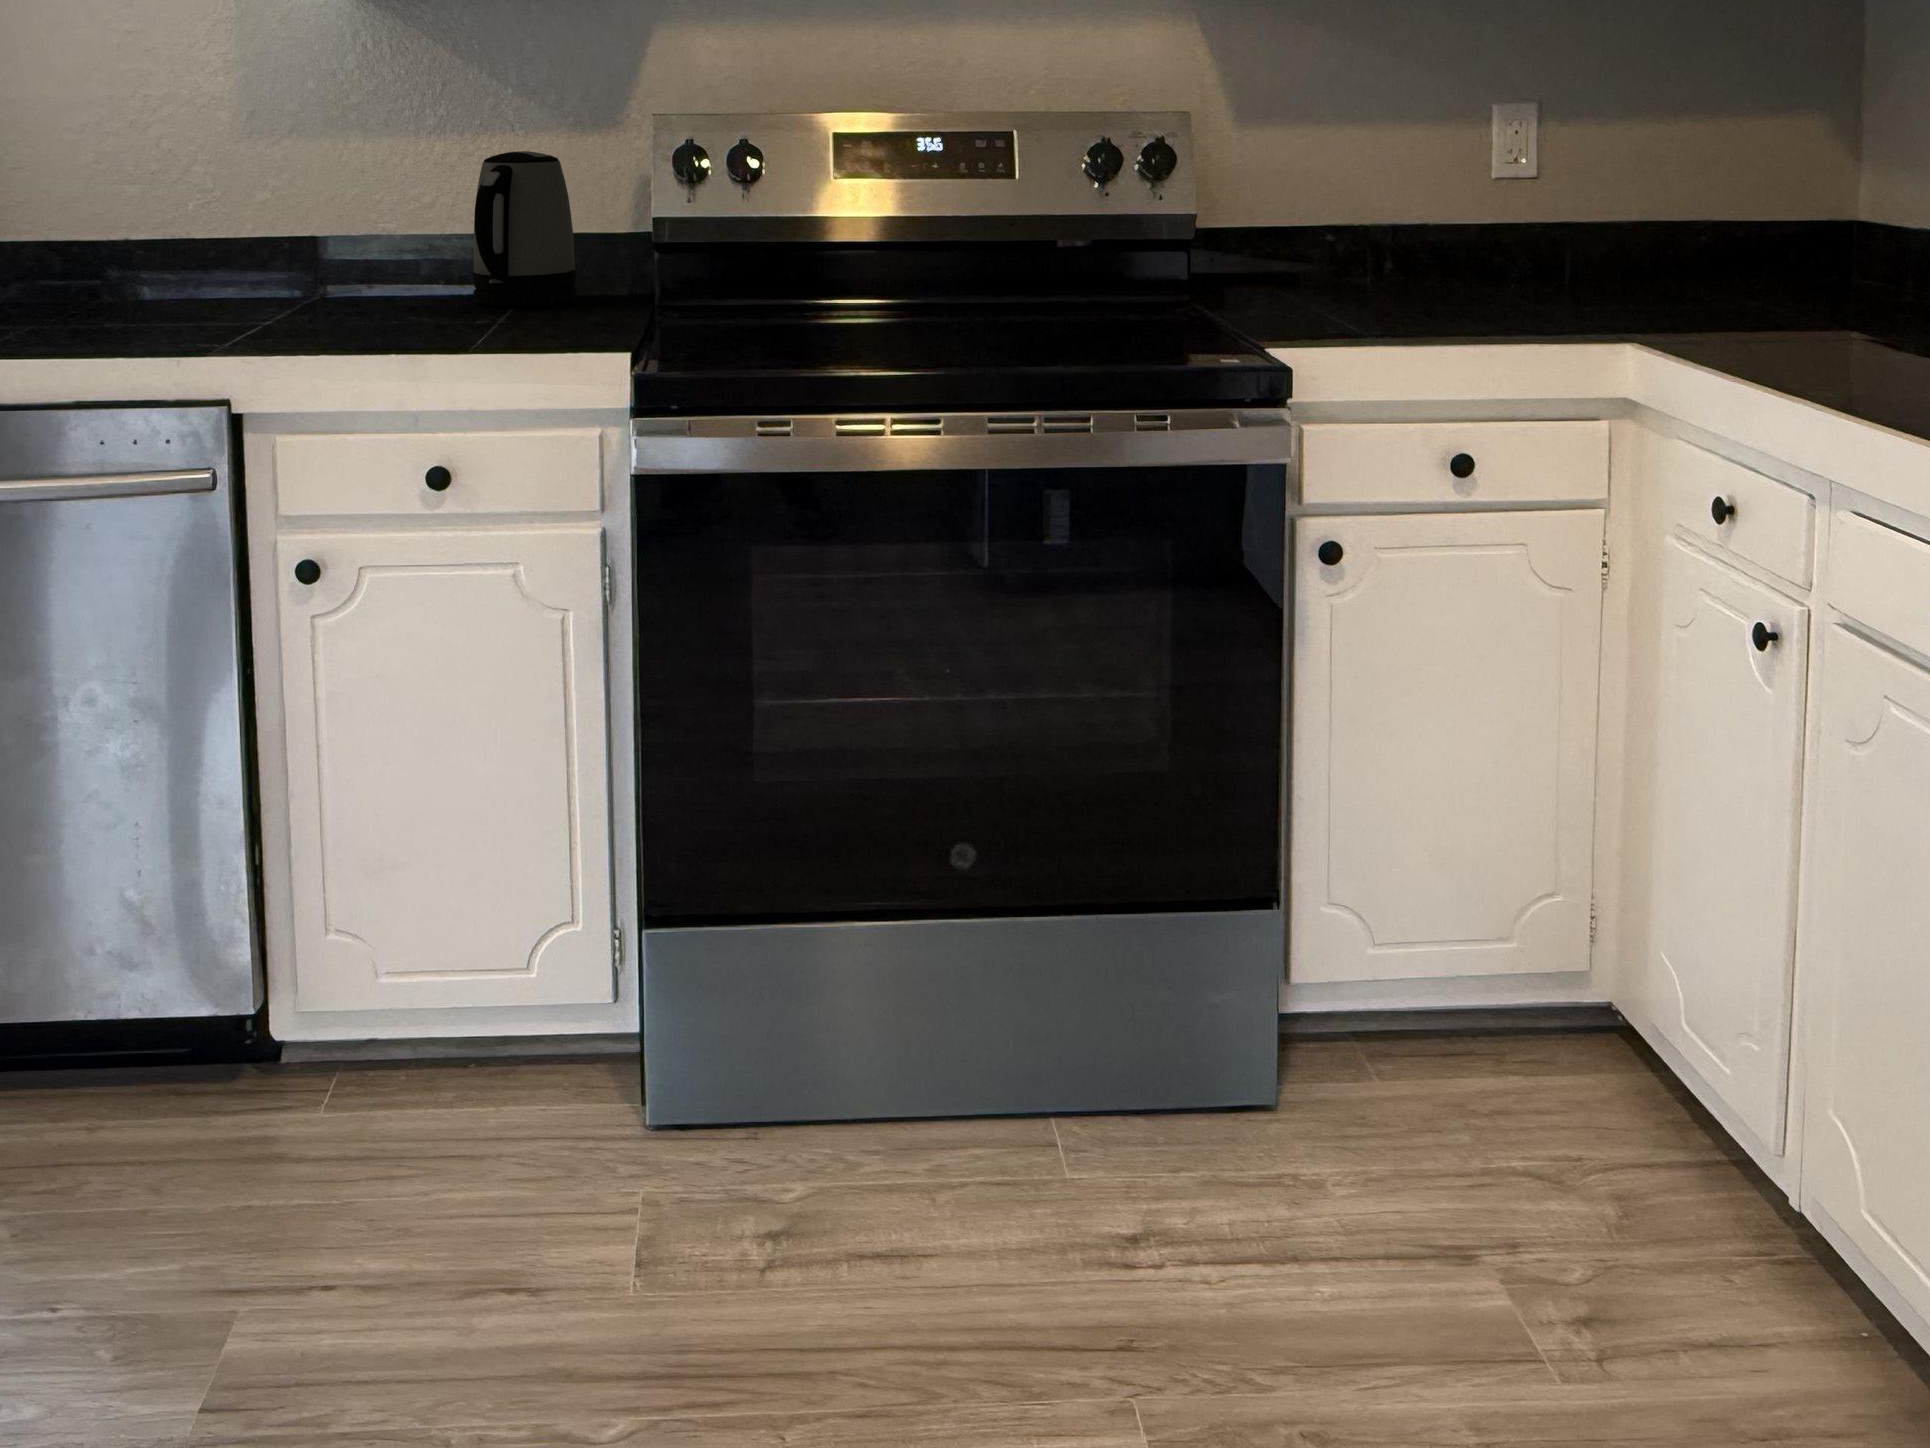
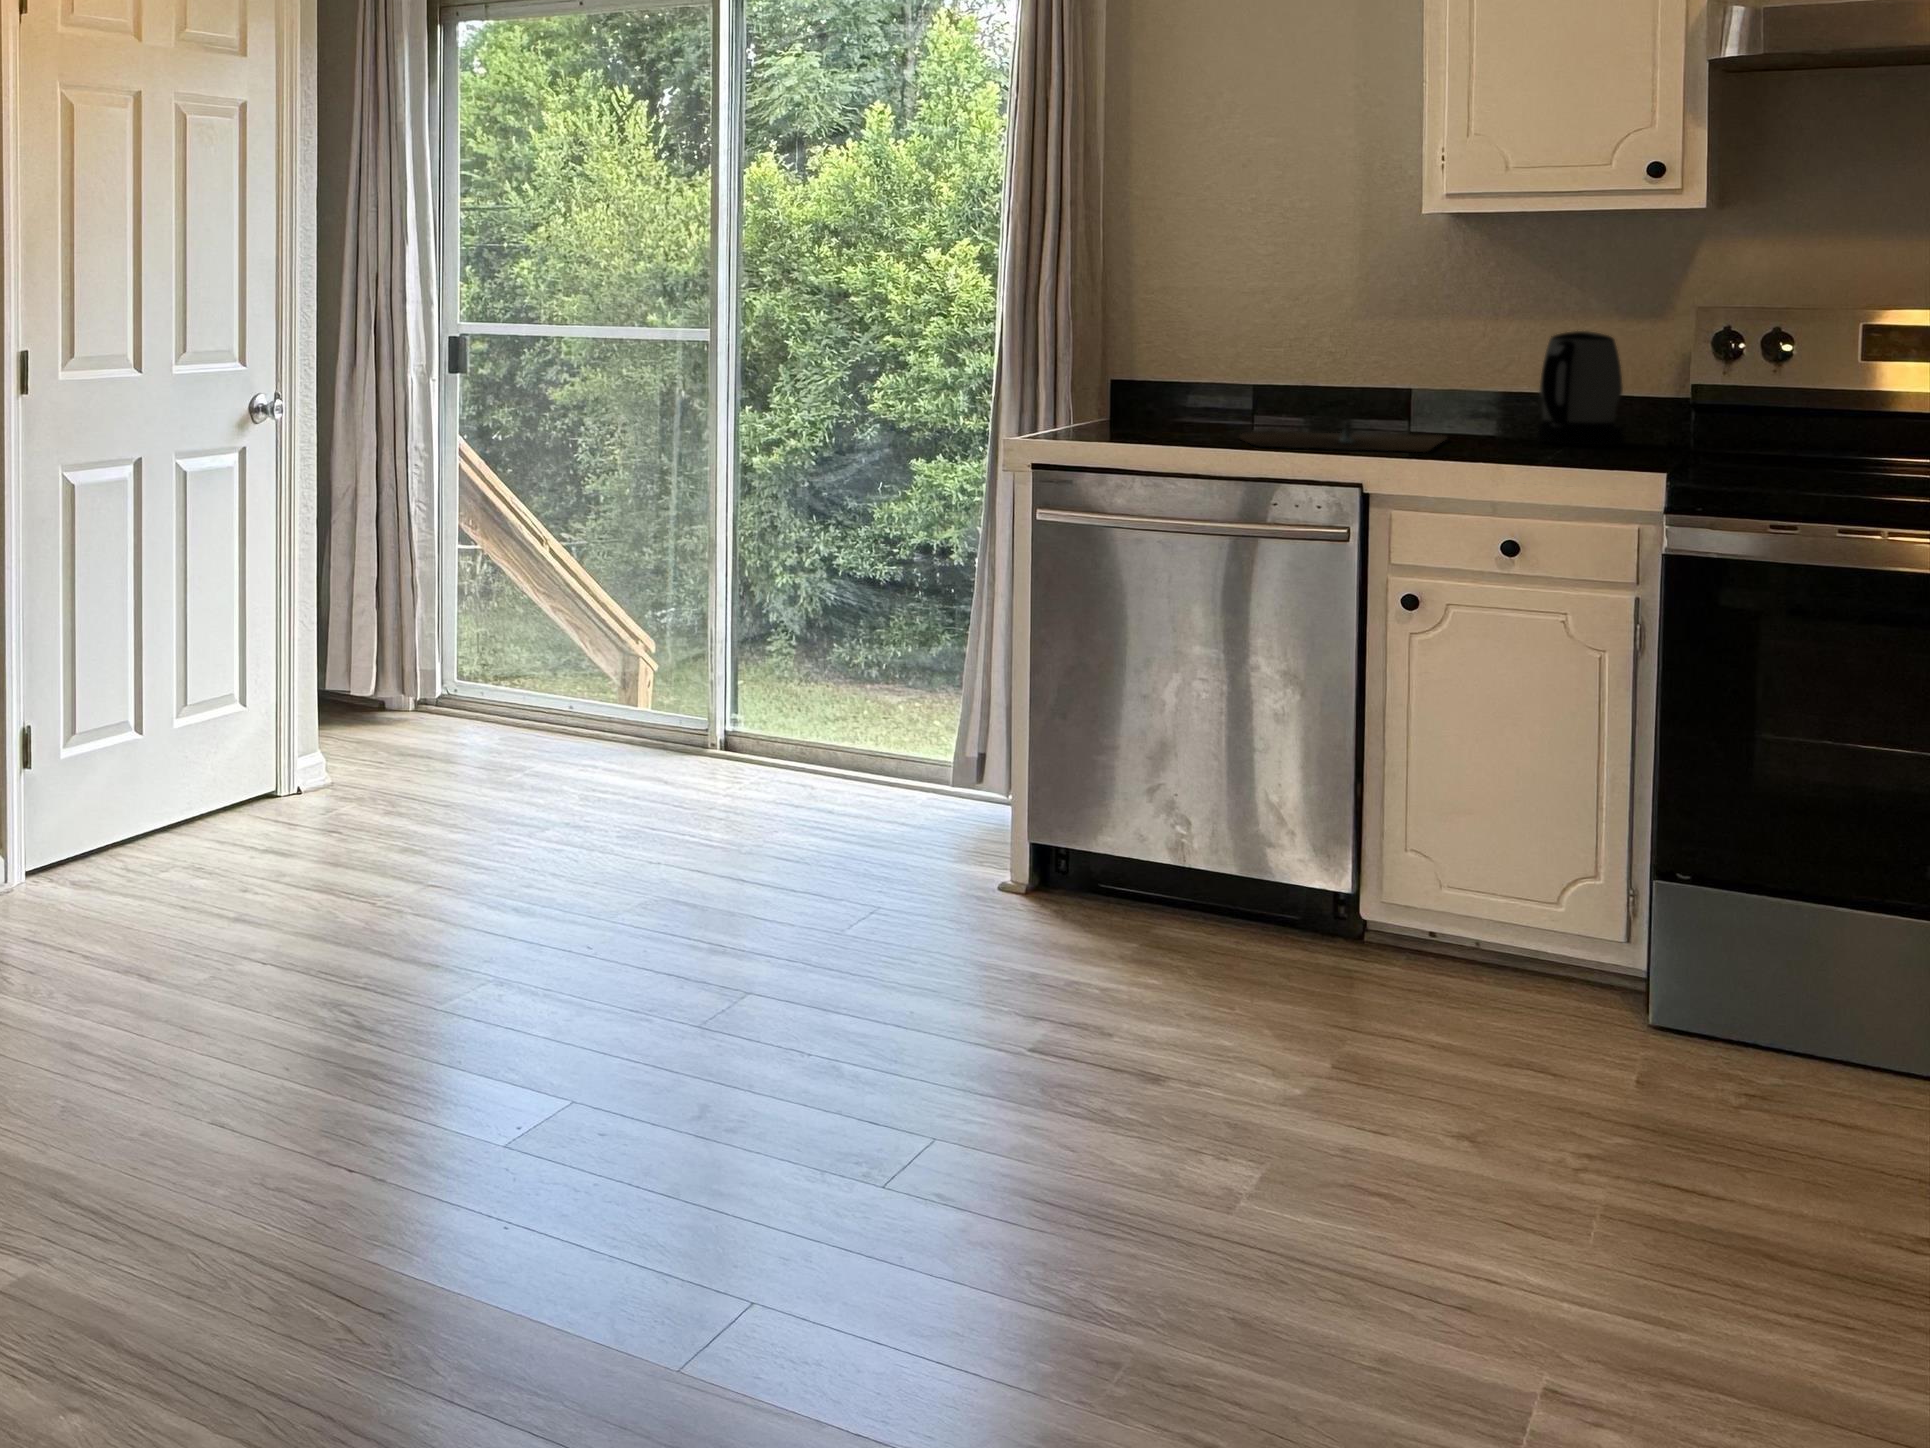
cutting board: none [58,296,362,351] -> present [1240,422,1446,452]

